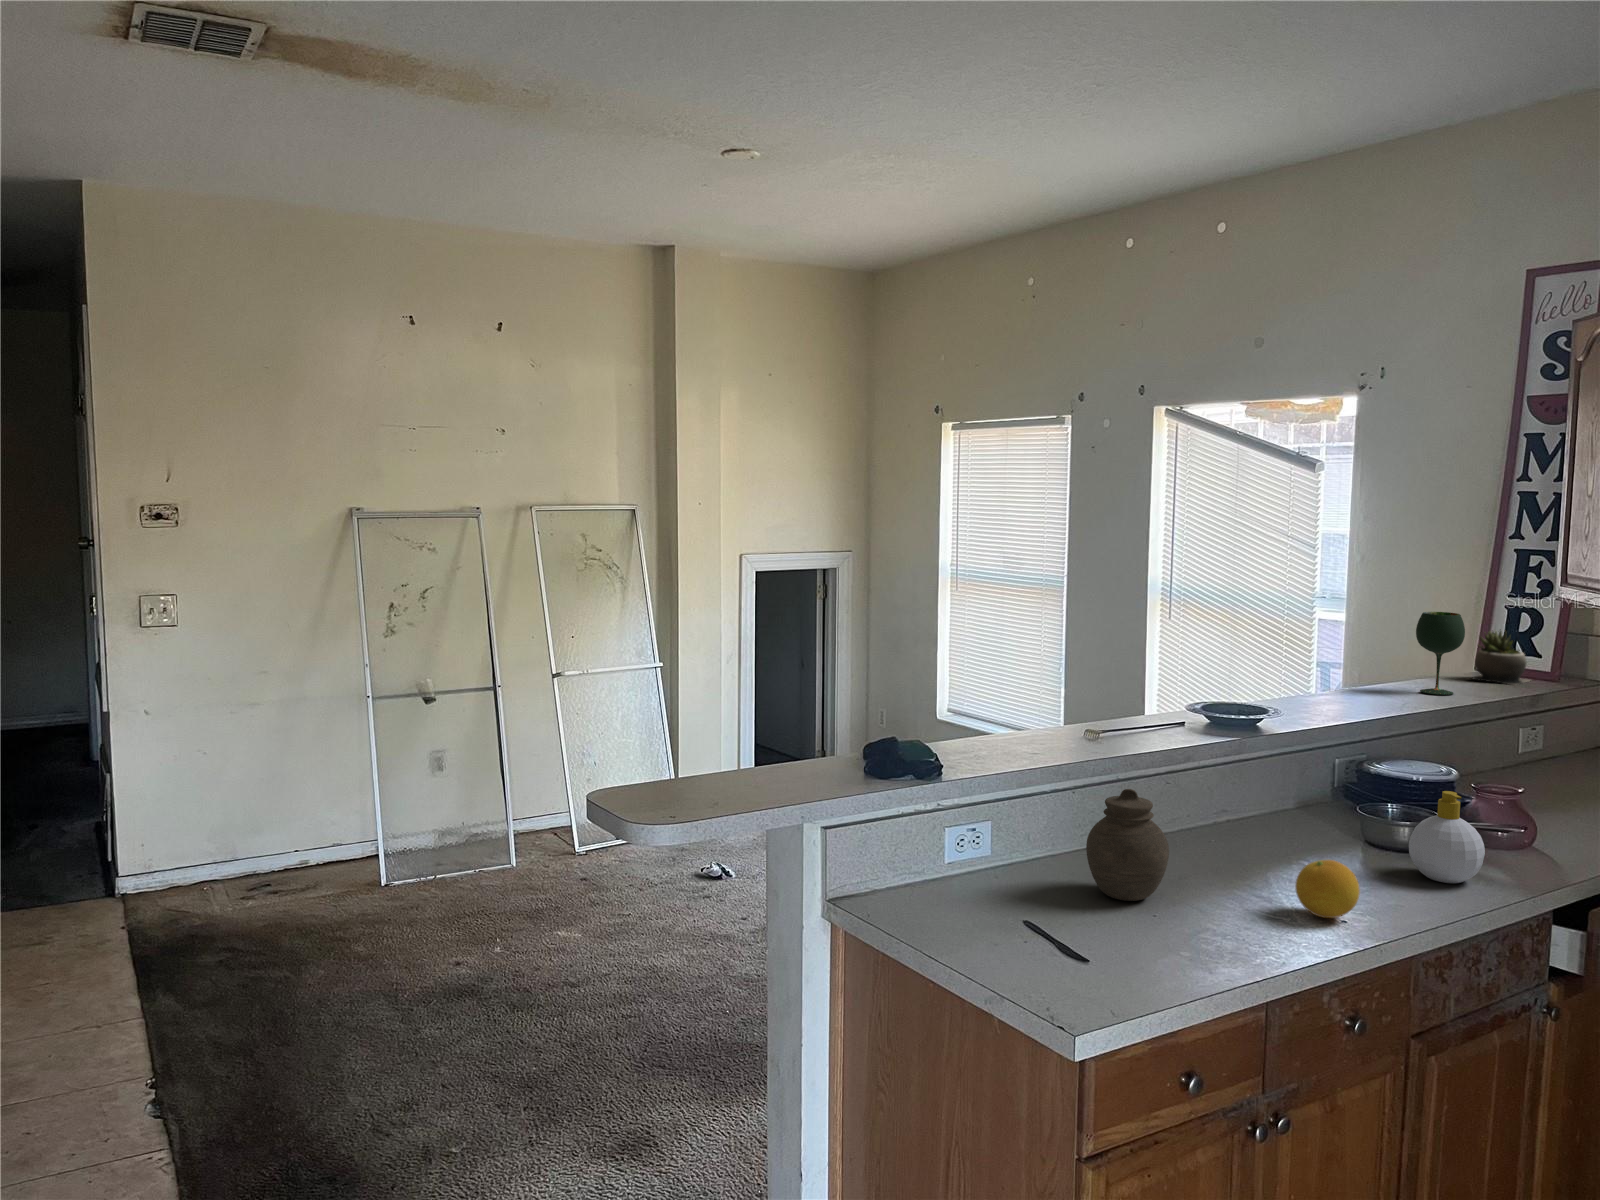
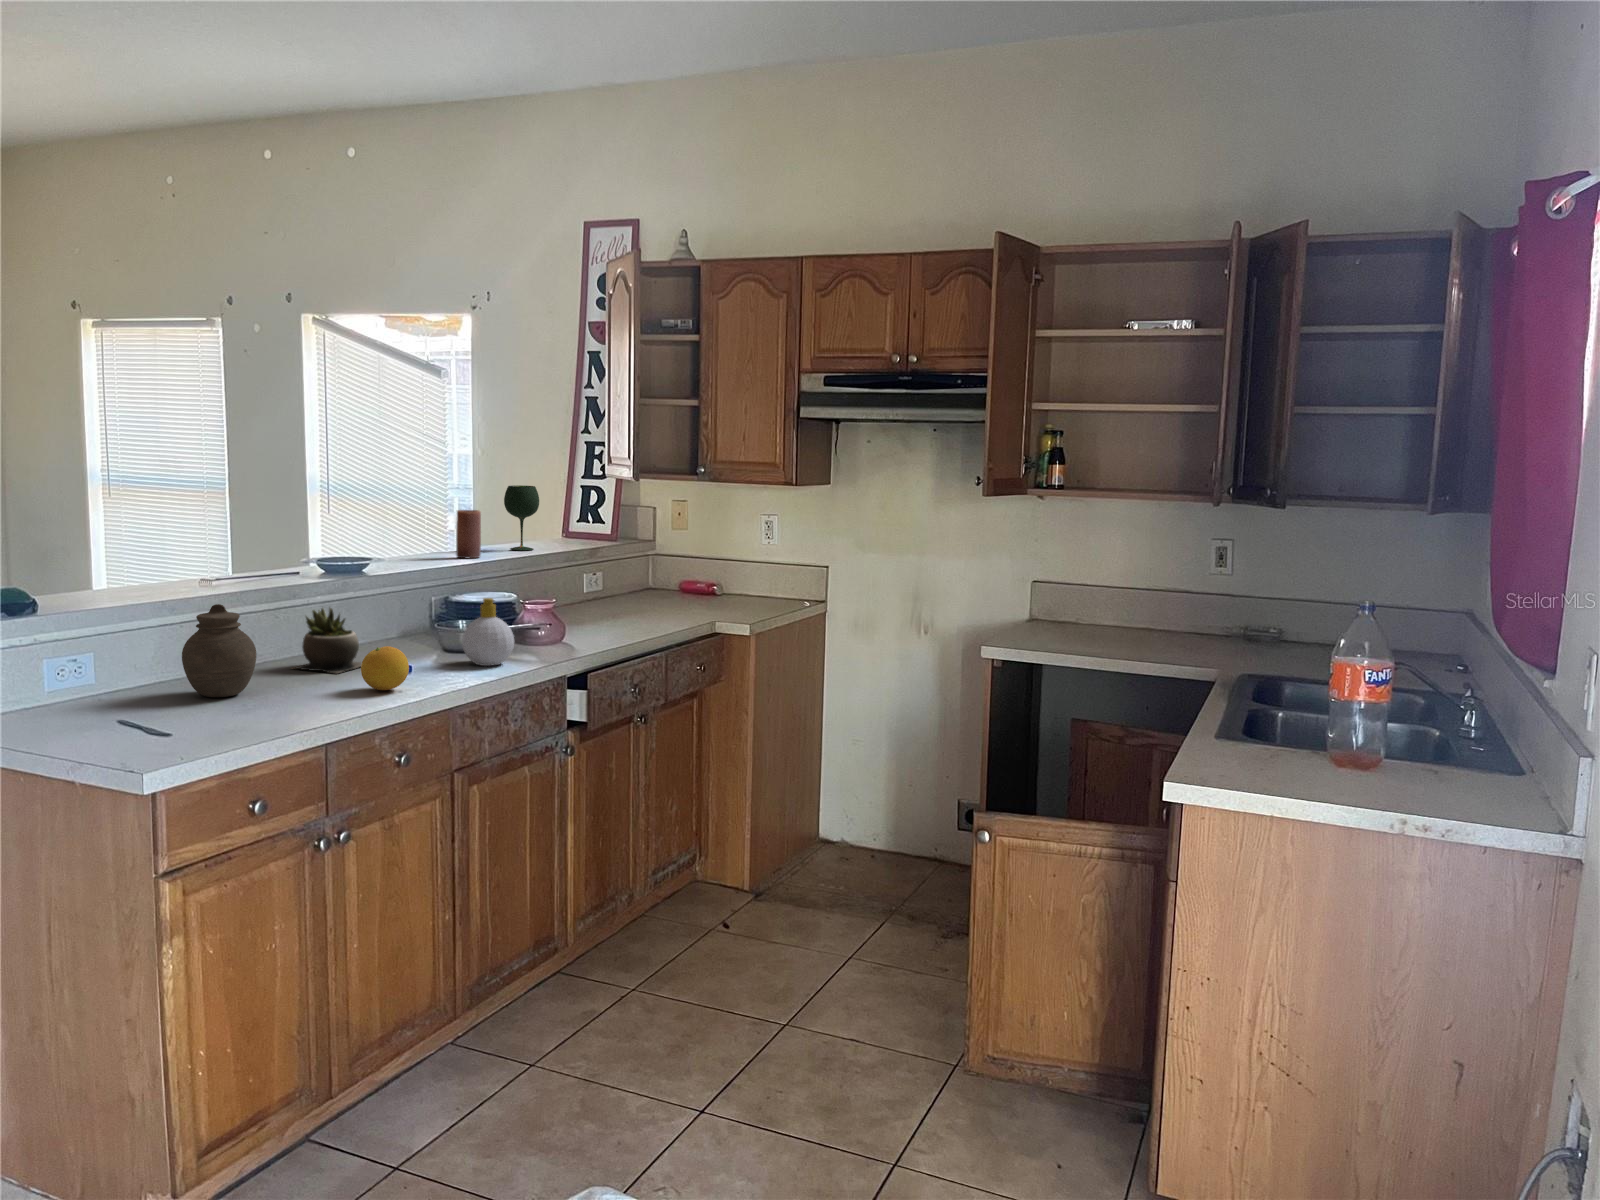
succulent plant: present [1469,631,1530,685] -> present [292,608,361,673]
candle: none [1361,647,1397,709] -> present [456,510,481,558]

